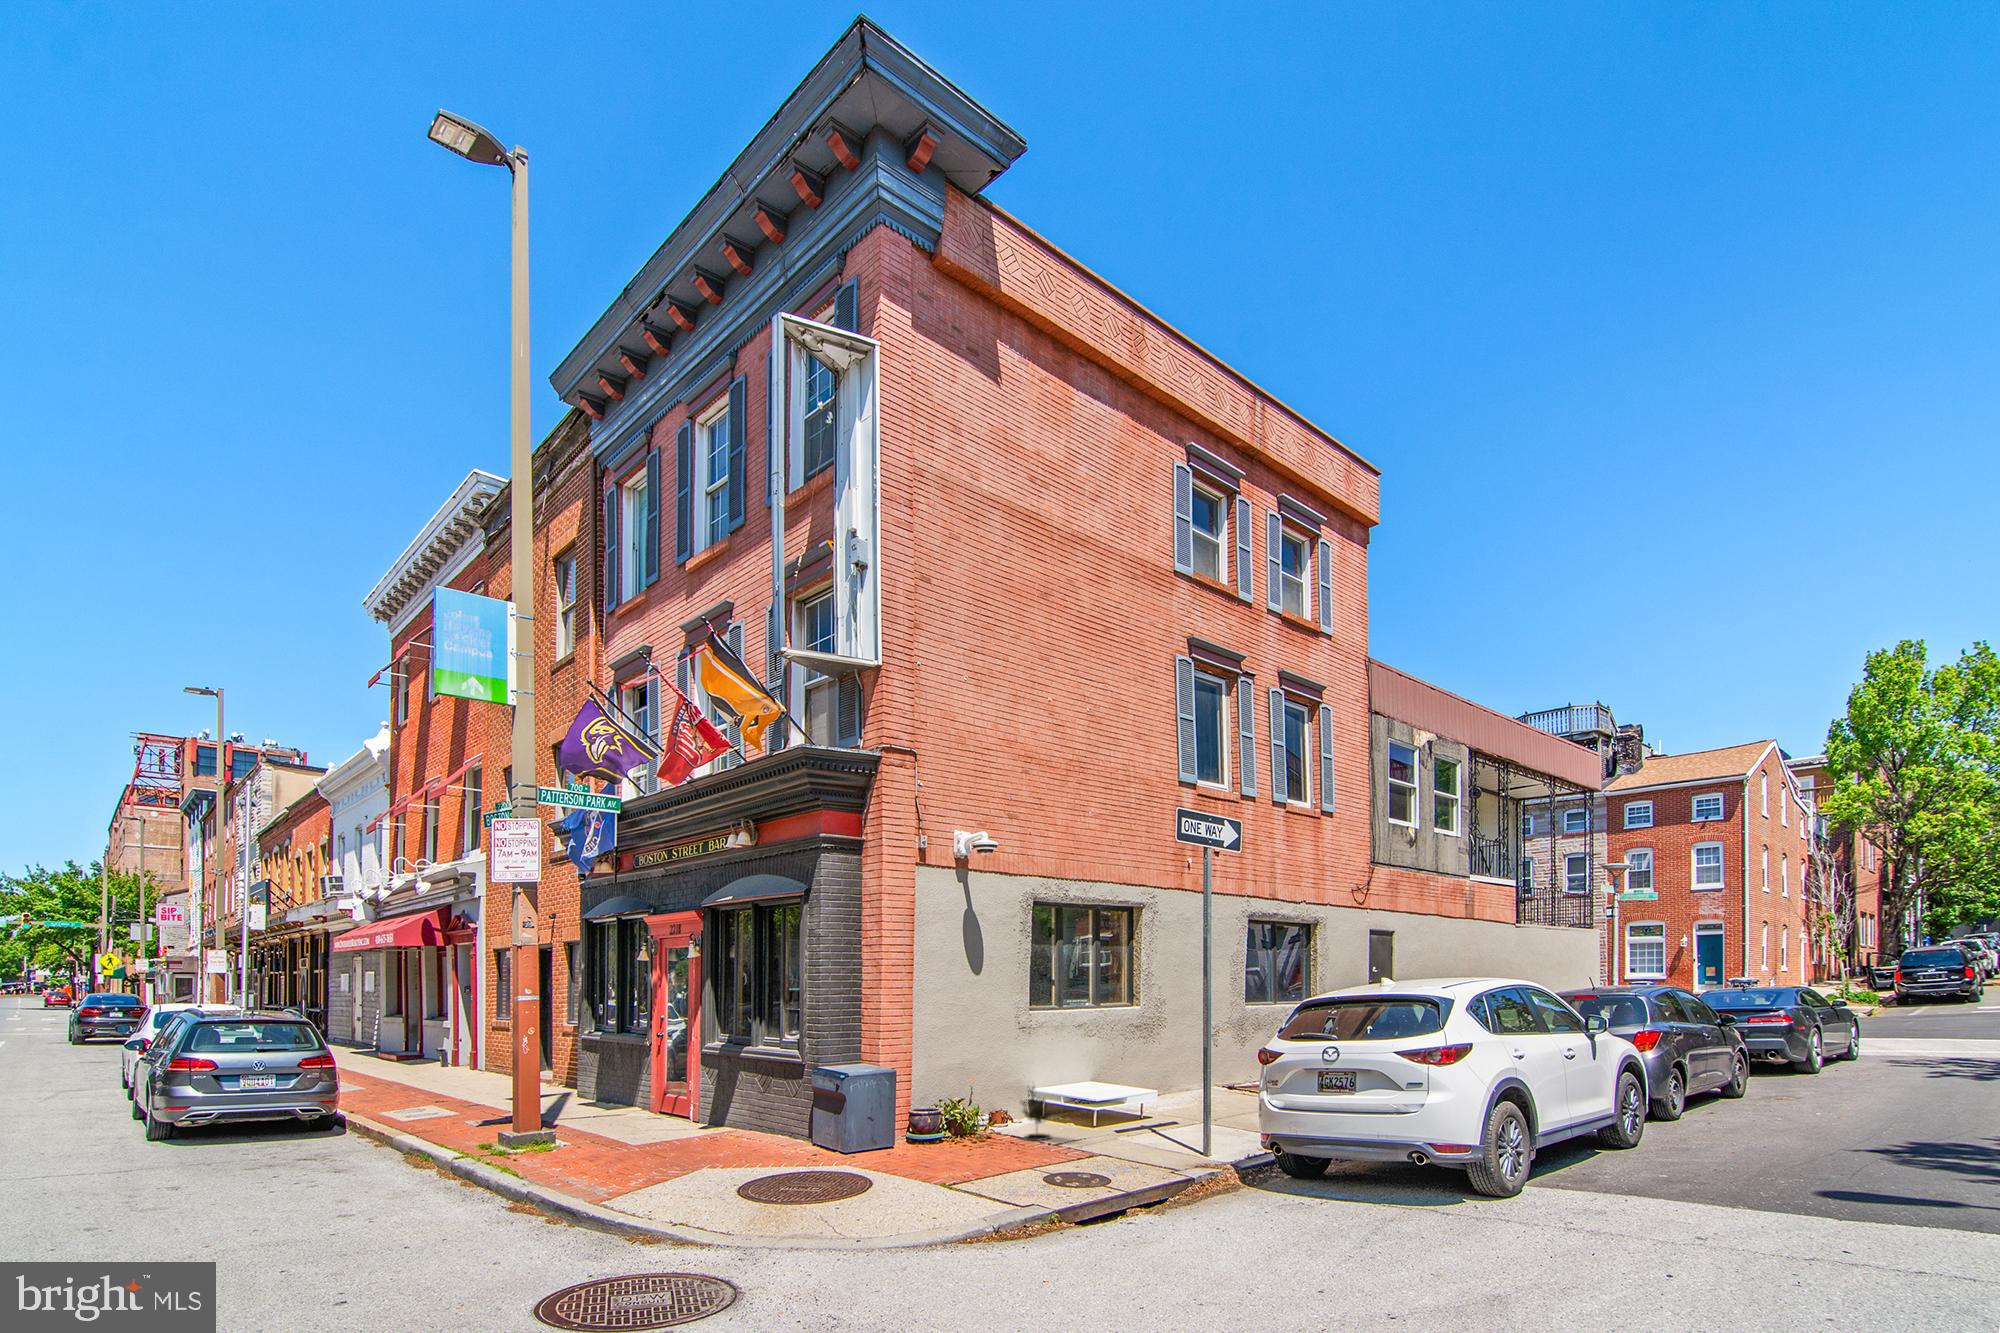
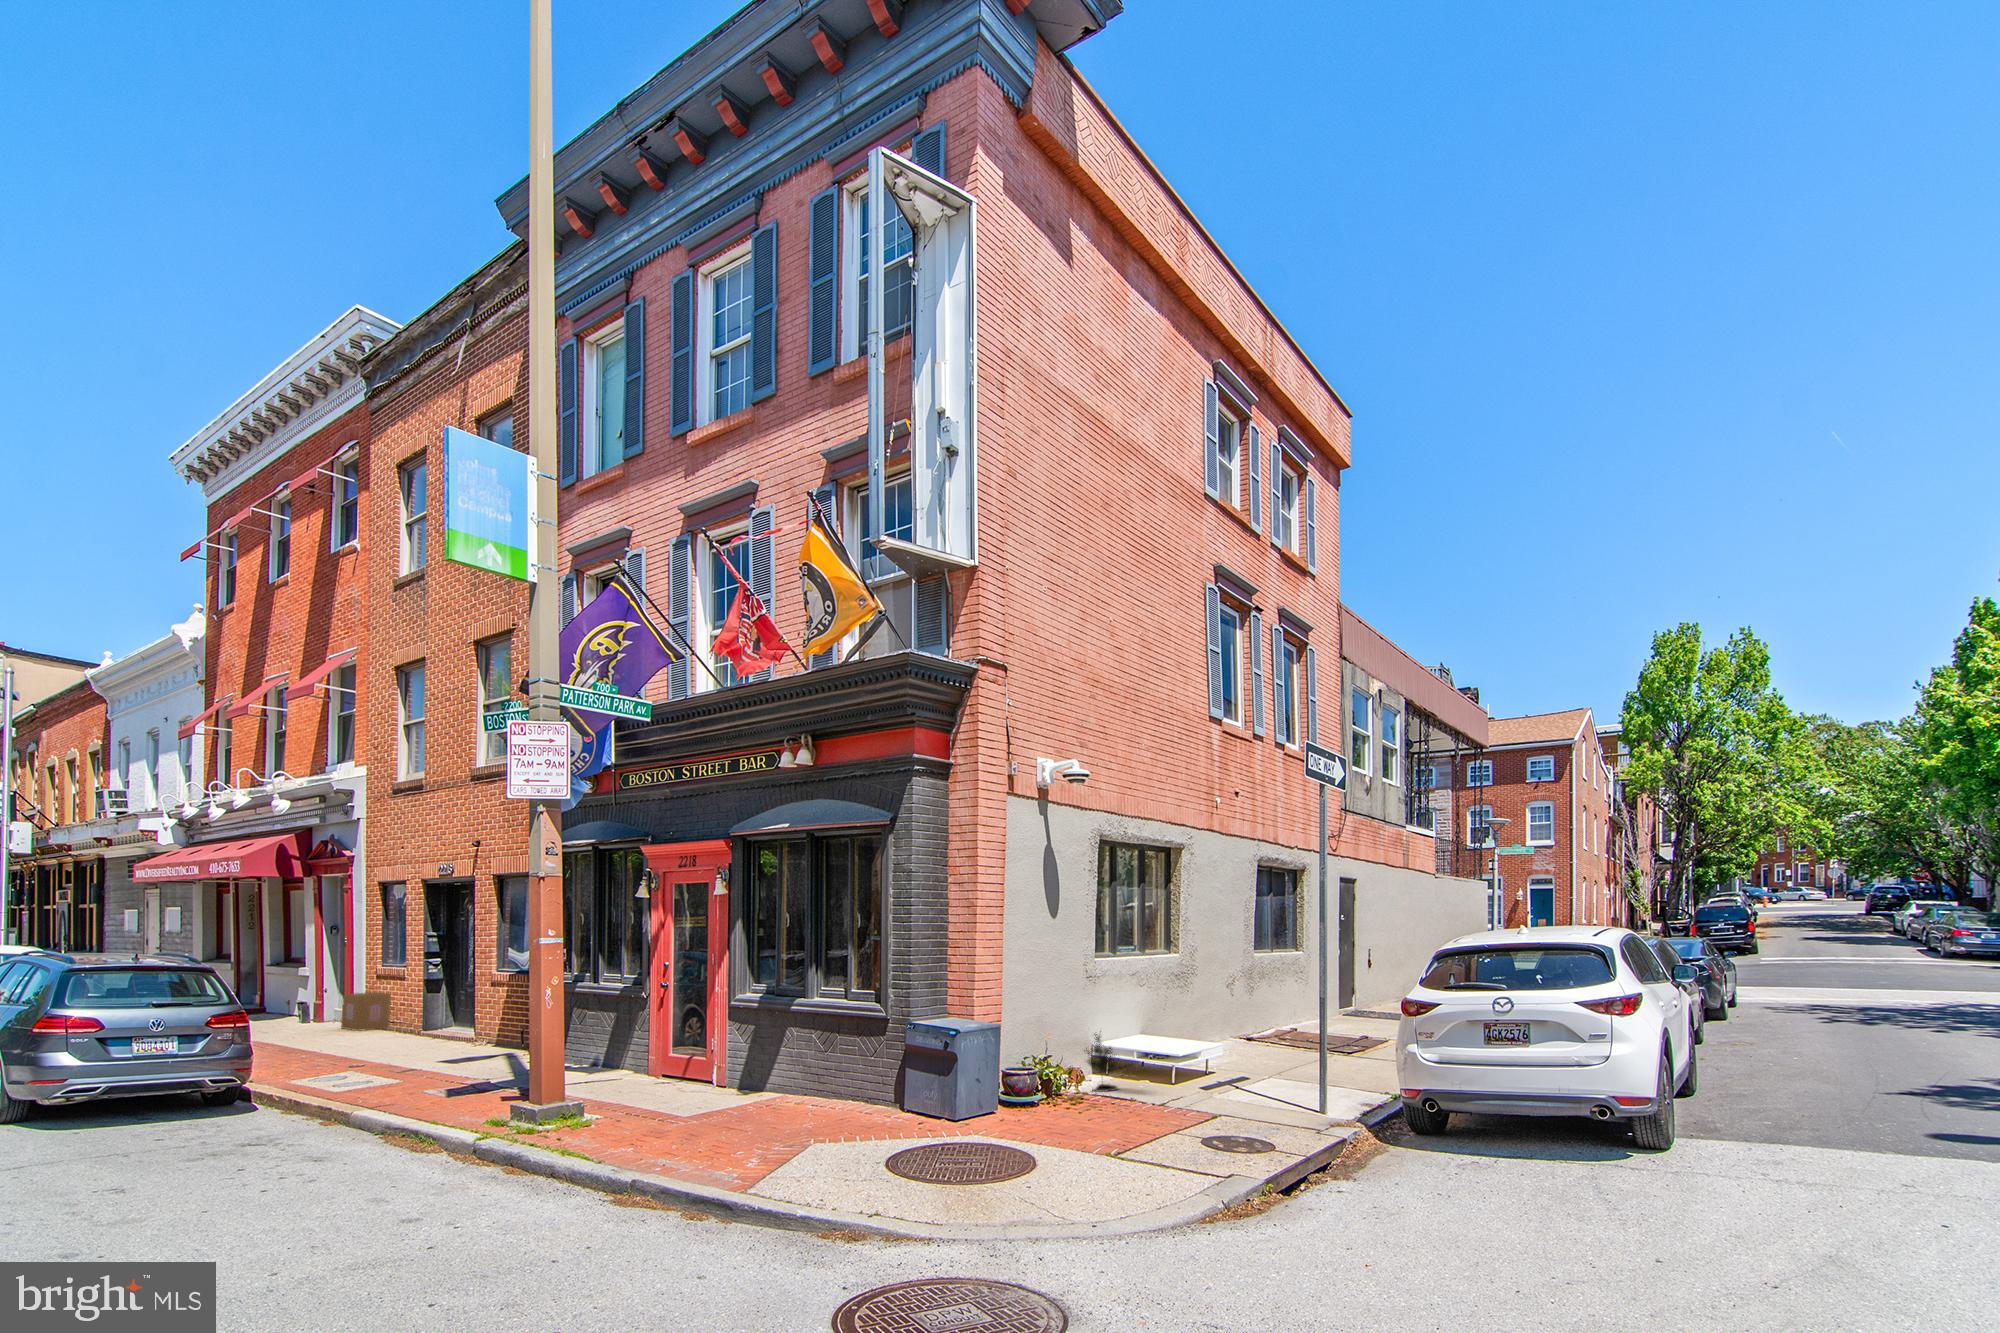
cardboard box: none [462,1050,502,1084] -> present [341,992,391,1031]

